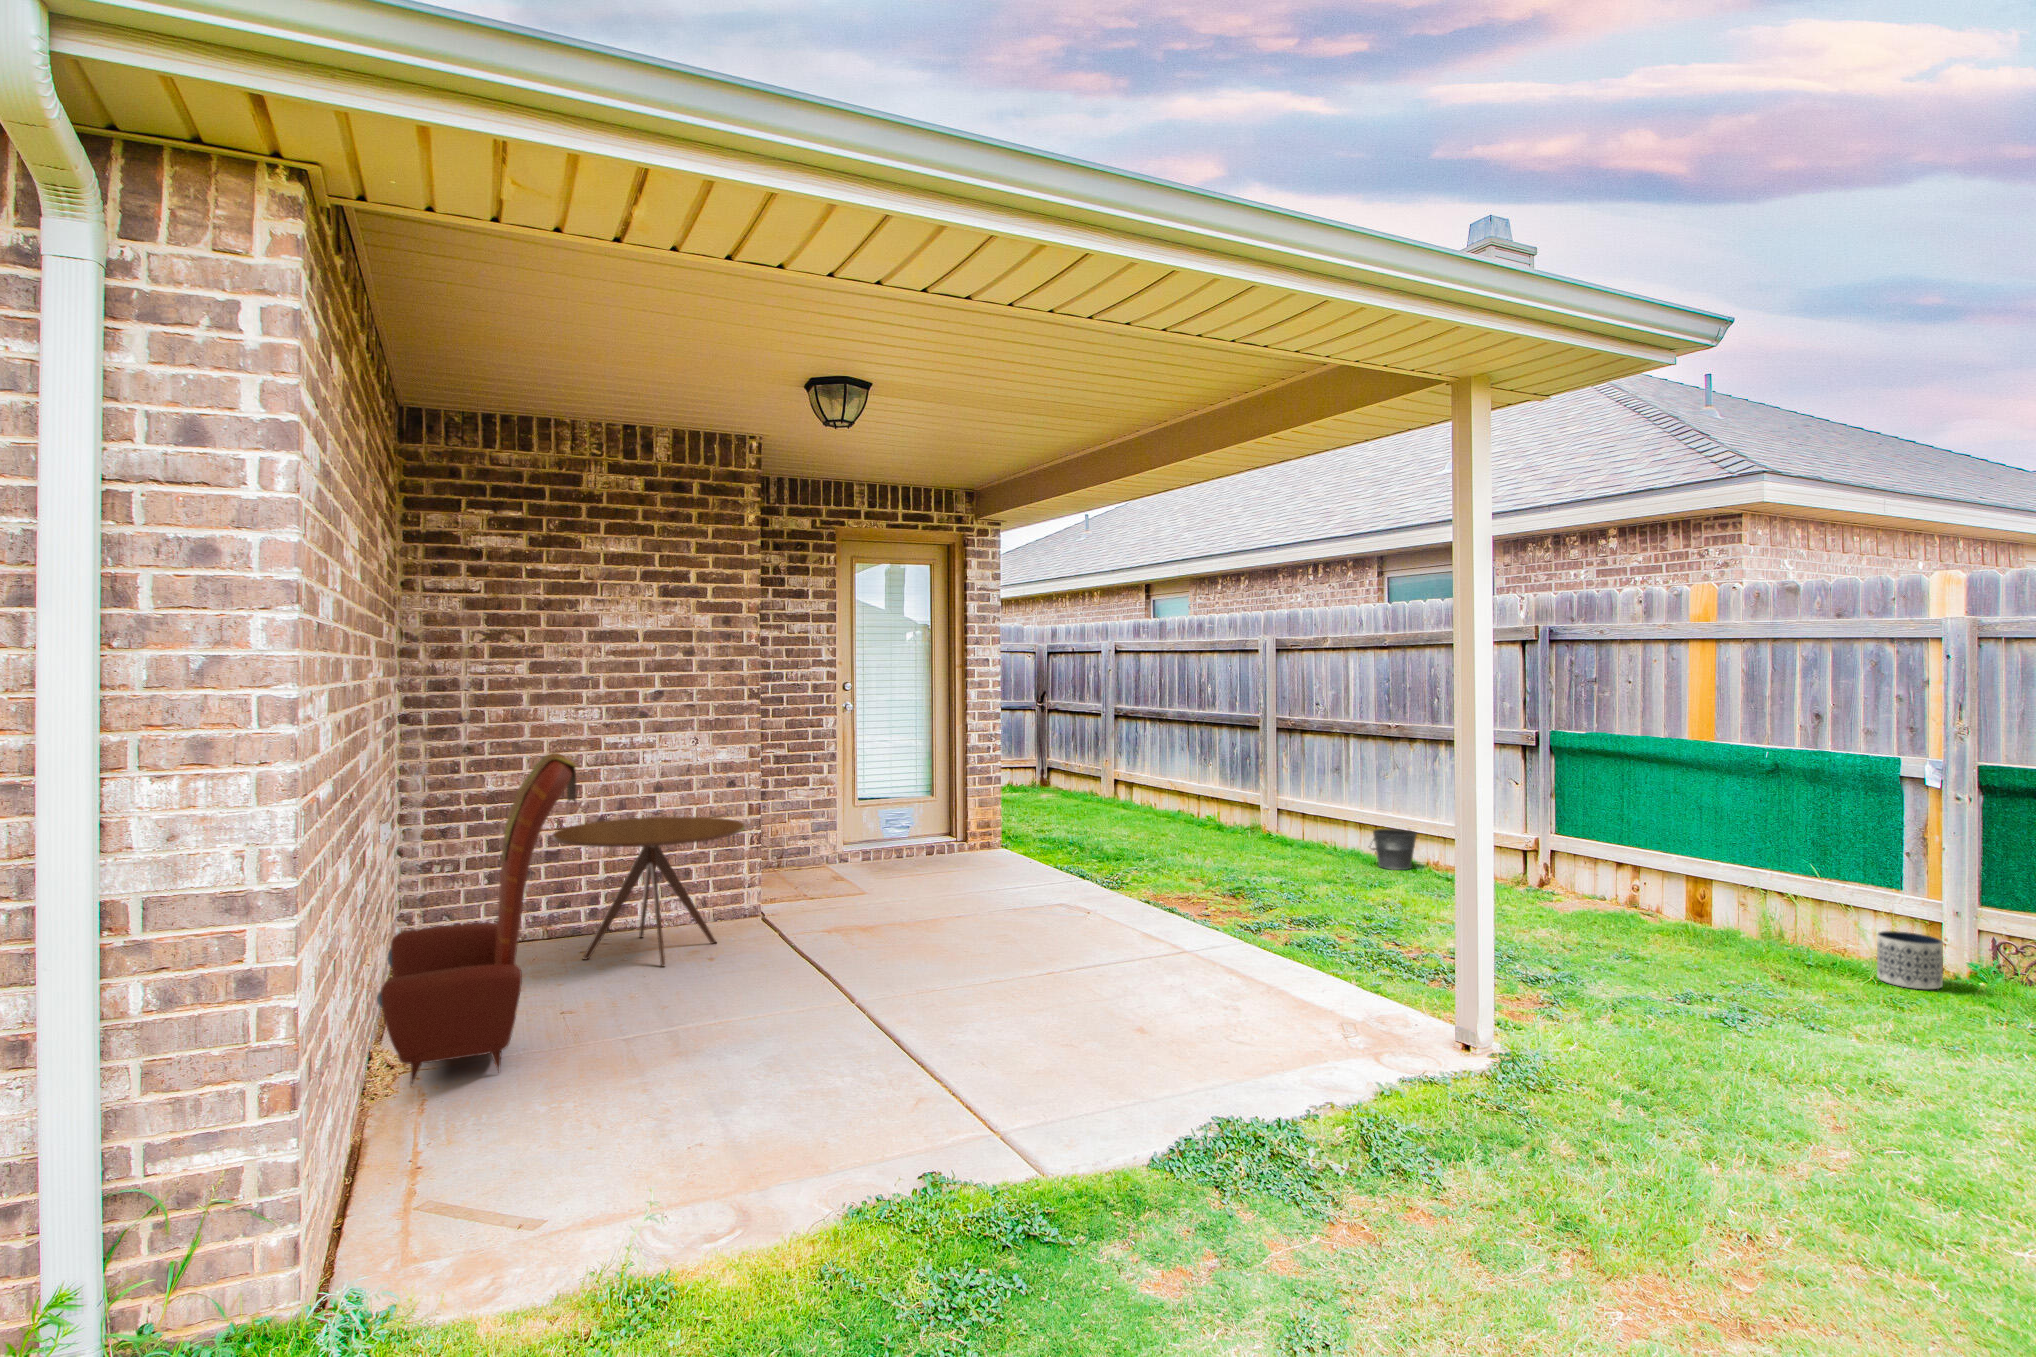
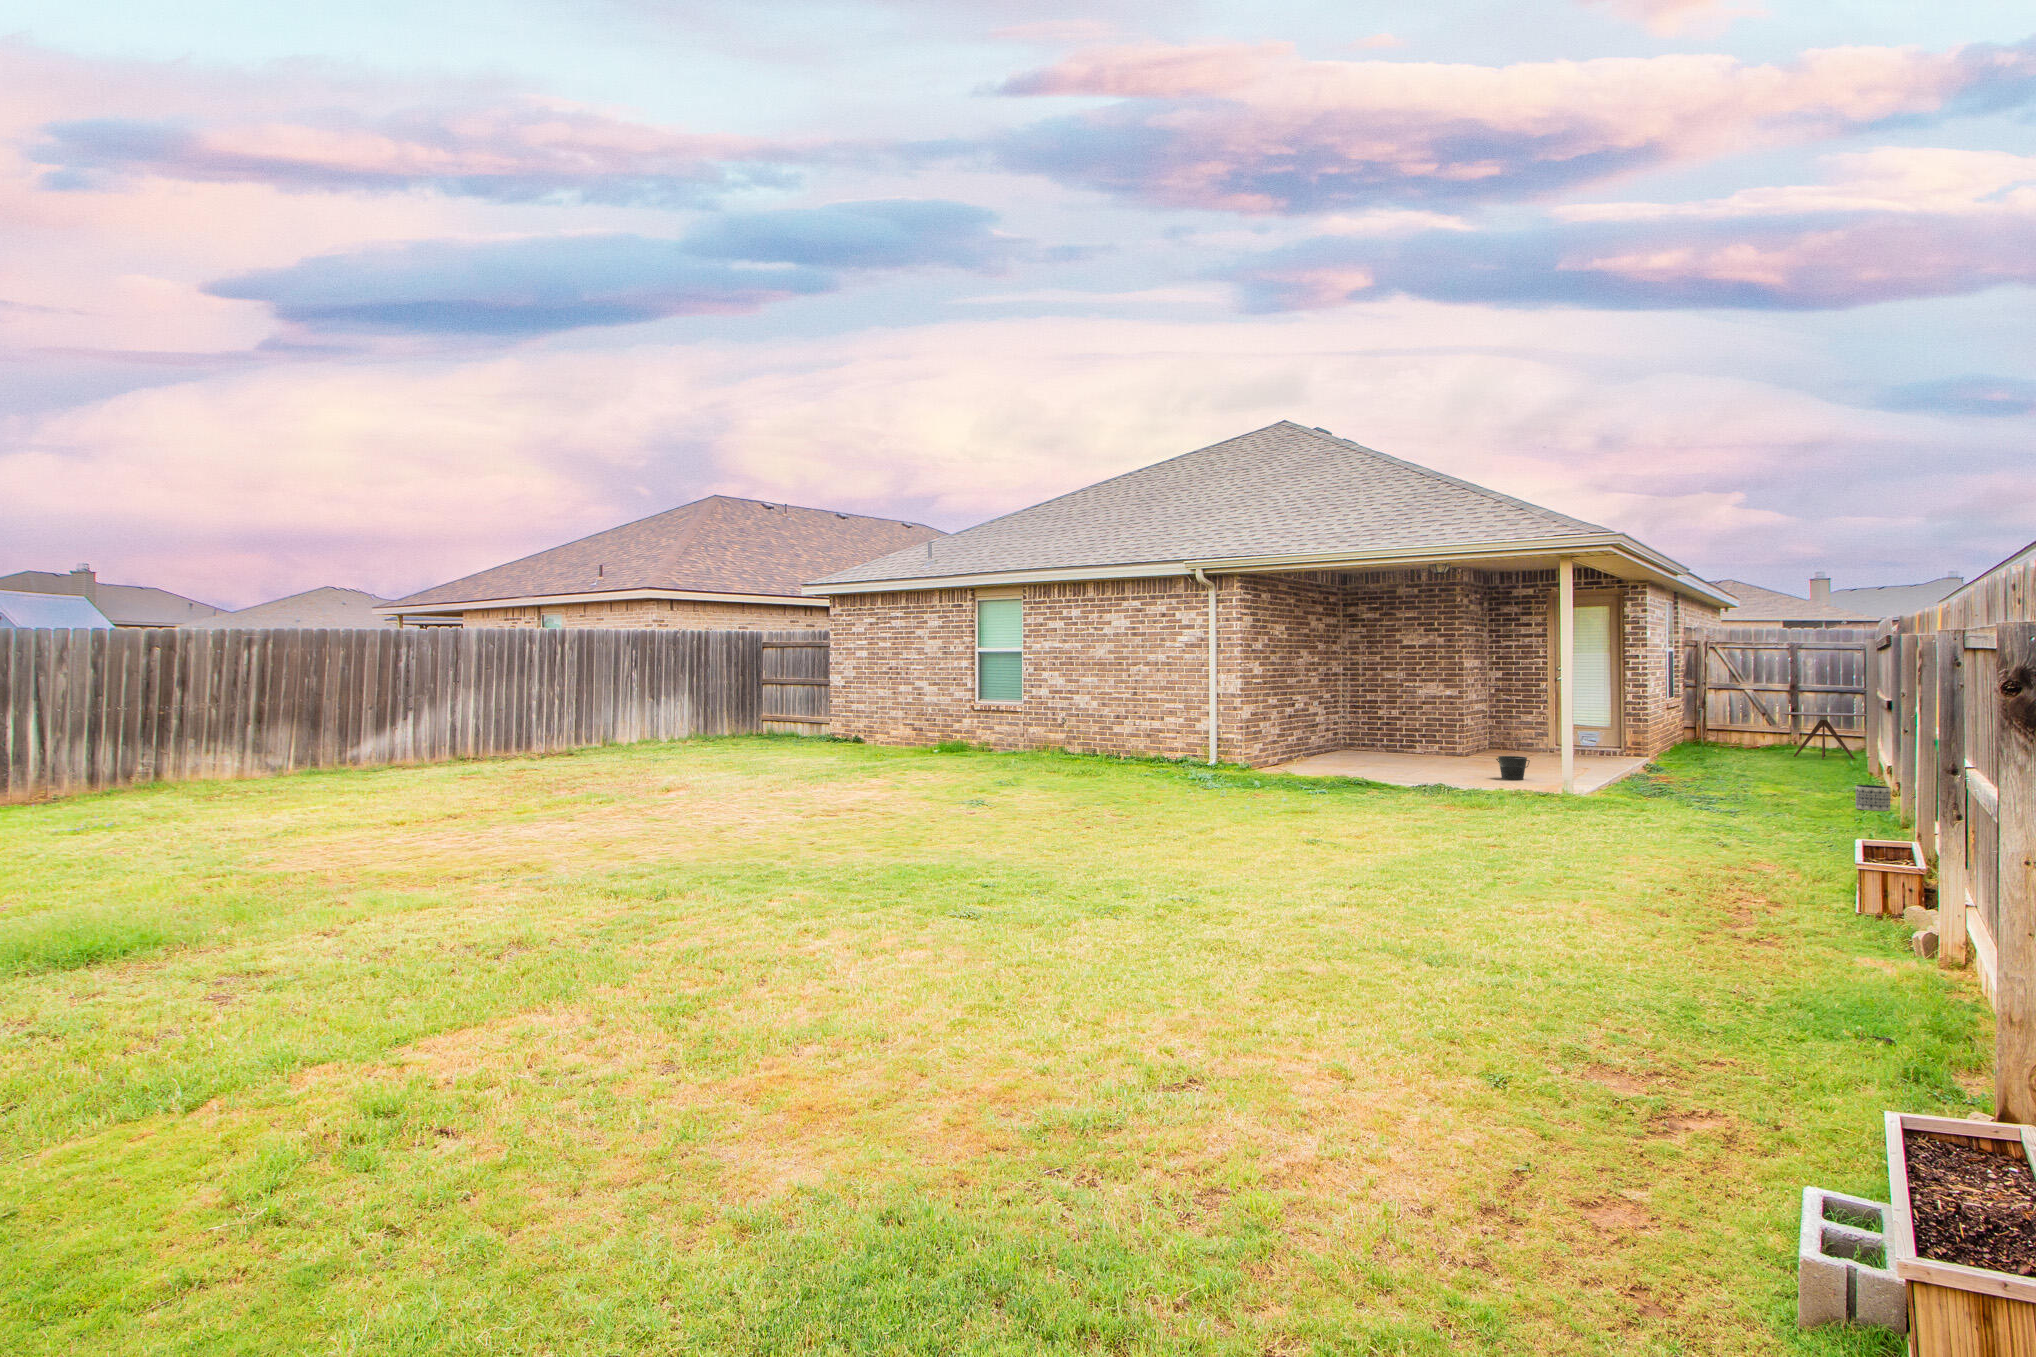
armchair: present [377,753,576,1087] -> none [1293,681,1346,759]
round table: present [553,817,744,967] -> present [1782,712,1868,759]
bucket: present [1372,829,1417,870] -> present [1496,756,1530,780]

